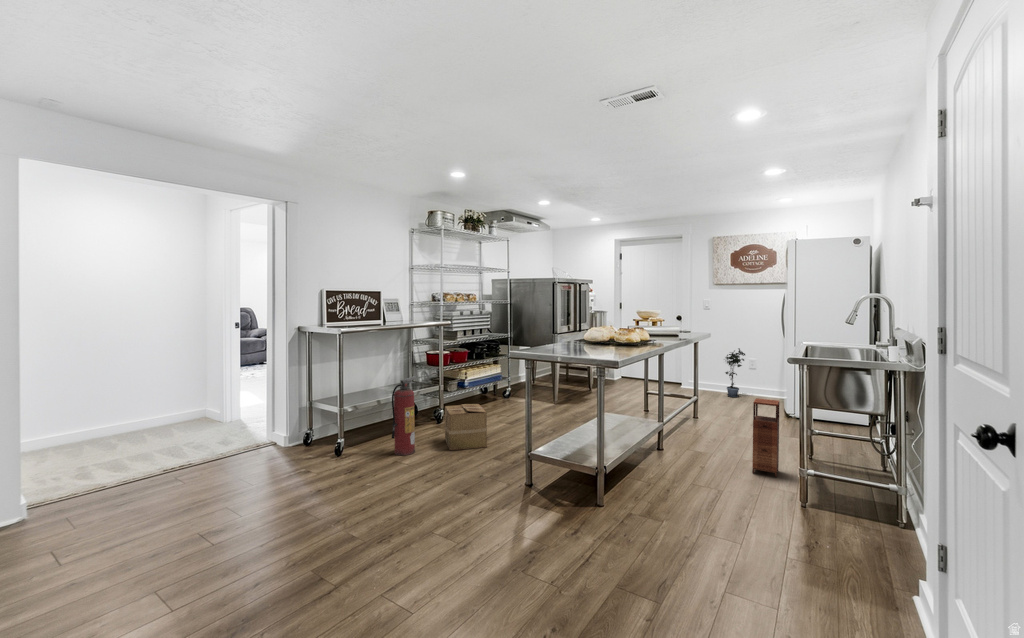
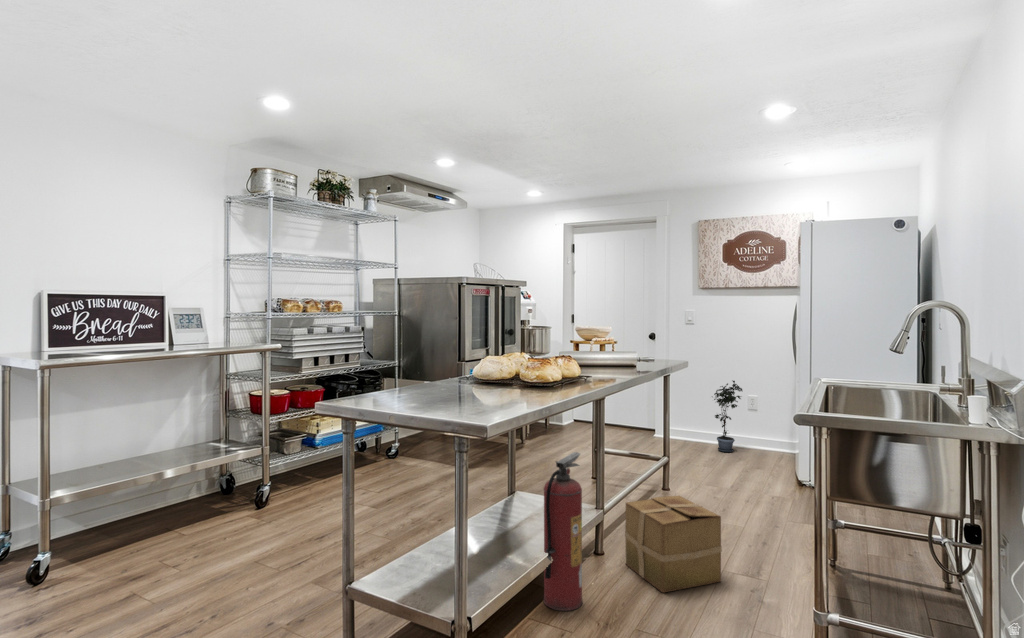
fire extinguisher: present [392,376,416,455] -> present [544,452,583,611]
storage cabinet: present [752,398,779,477] -> none [741,474,784,612]
cardboard box: present [444,404,487,450] -> present [625,496,722,592]

